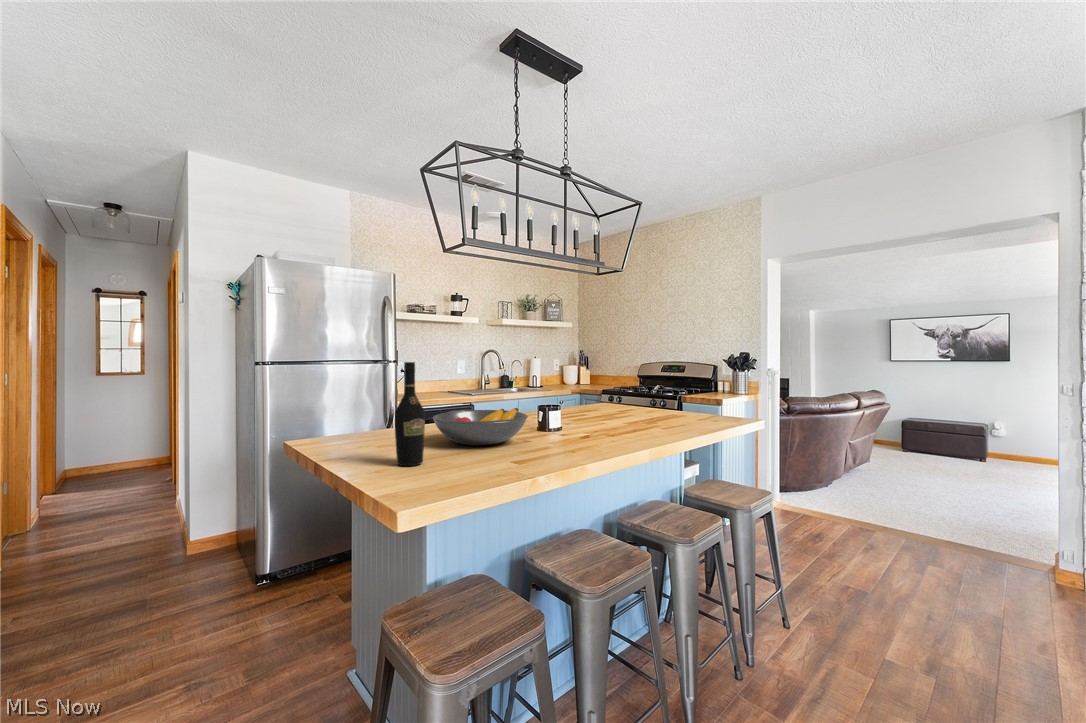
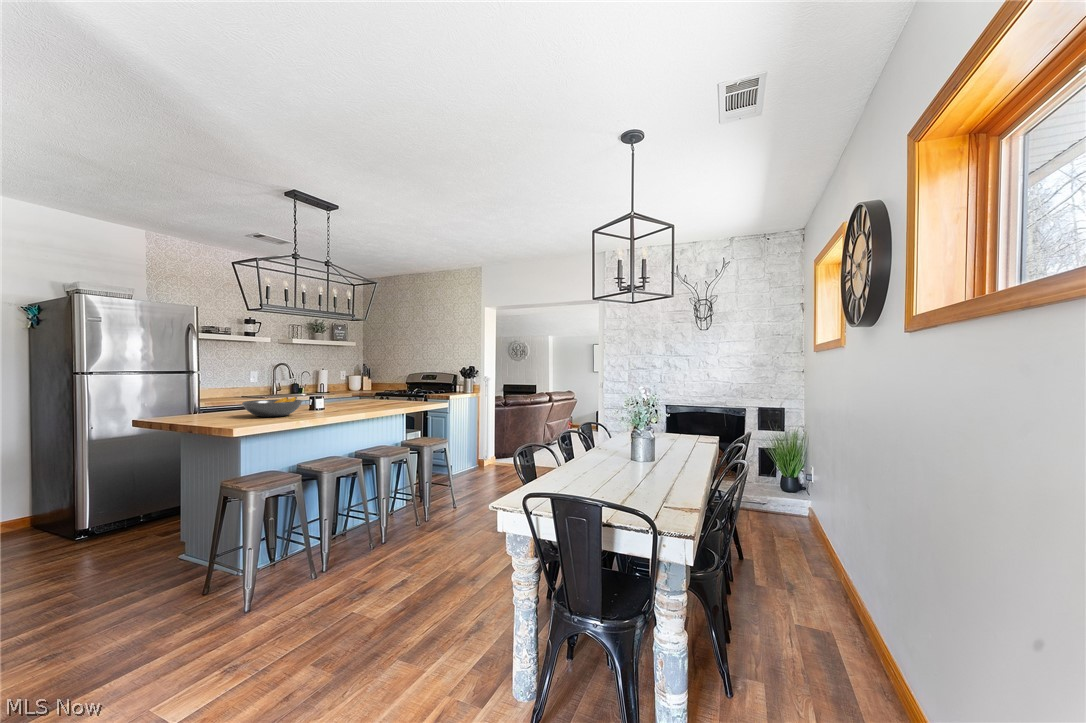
wine bottle: present [395,362,425,466] -> none [223,372,241,423]

